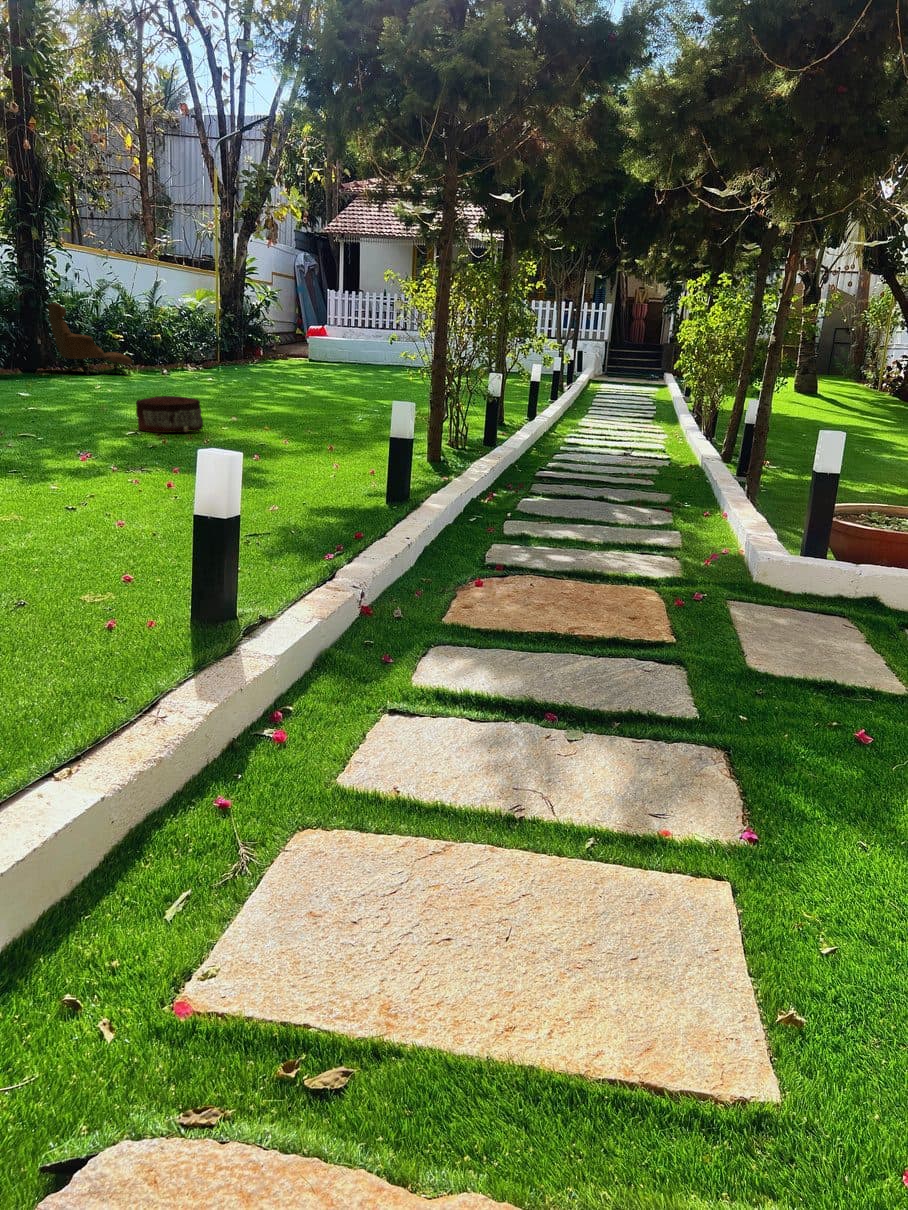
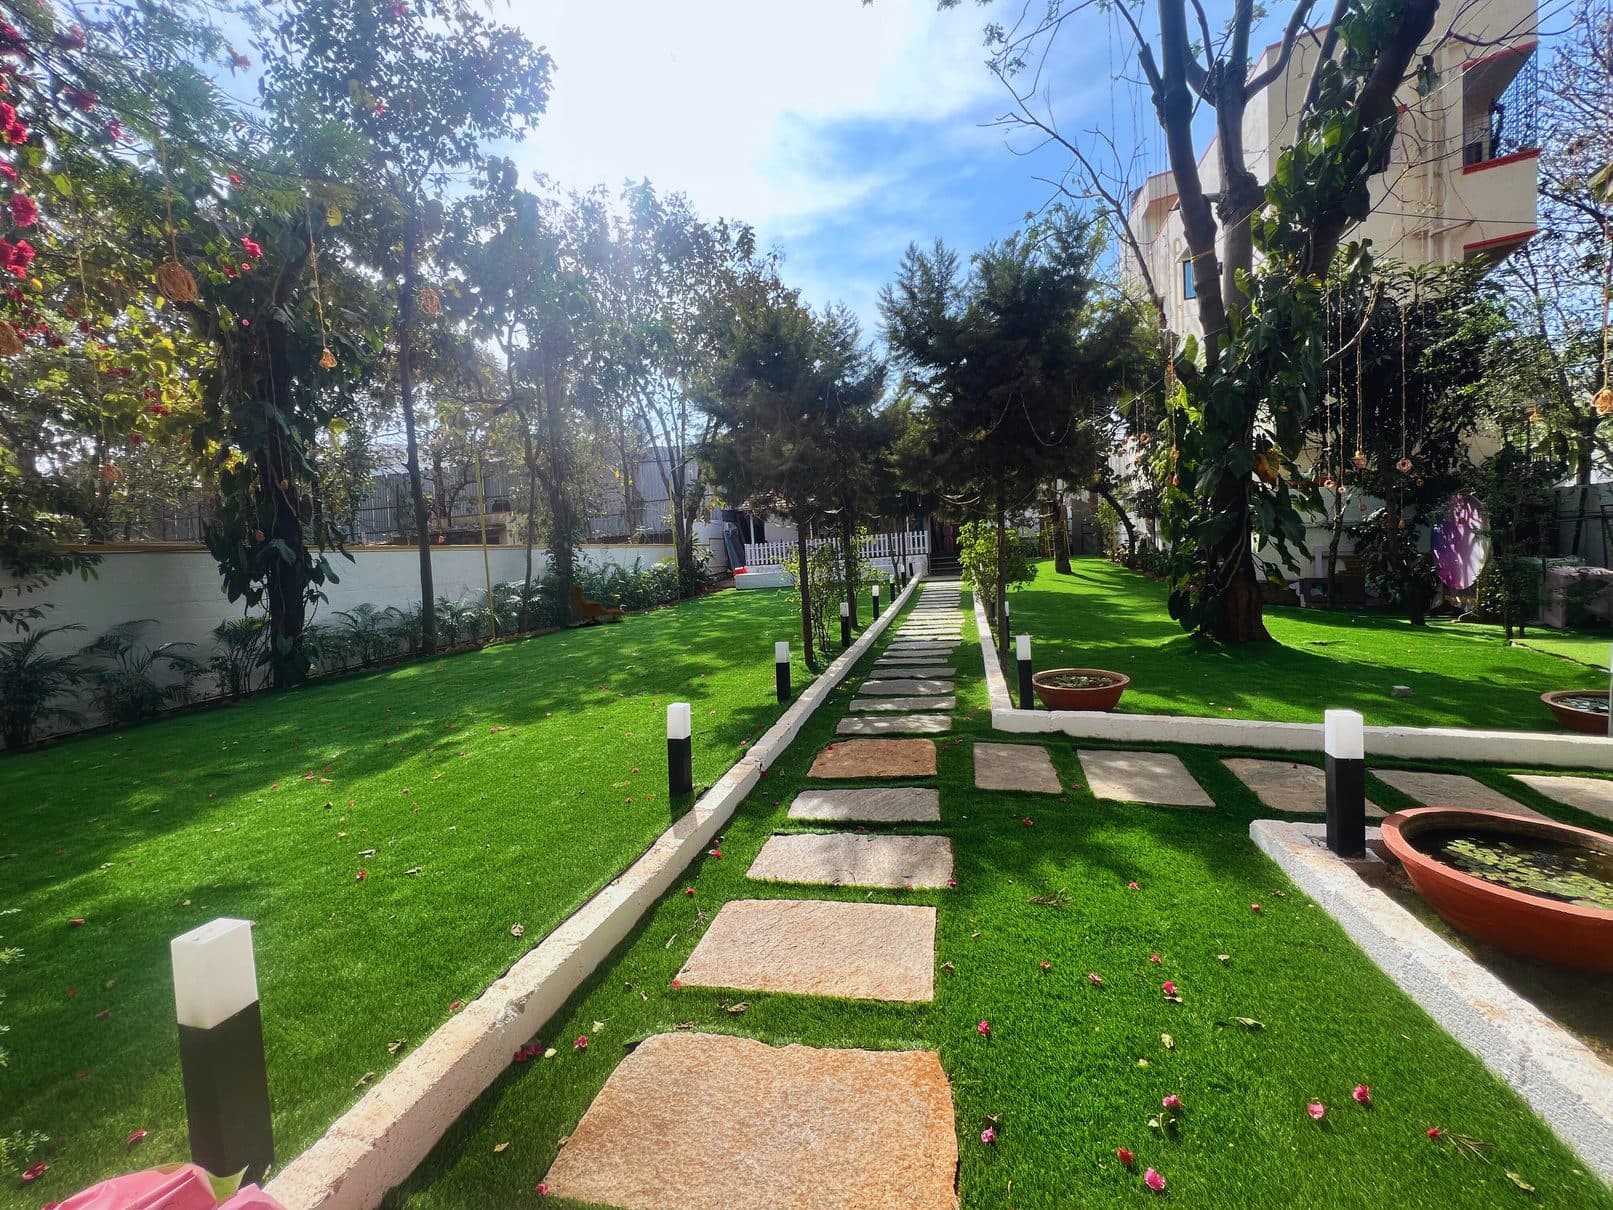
pouf: present [136,396,203,433] -> none [630,642,670,667]

